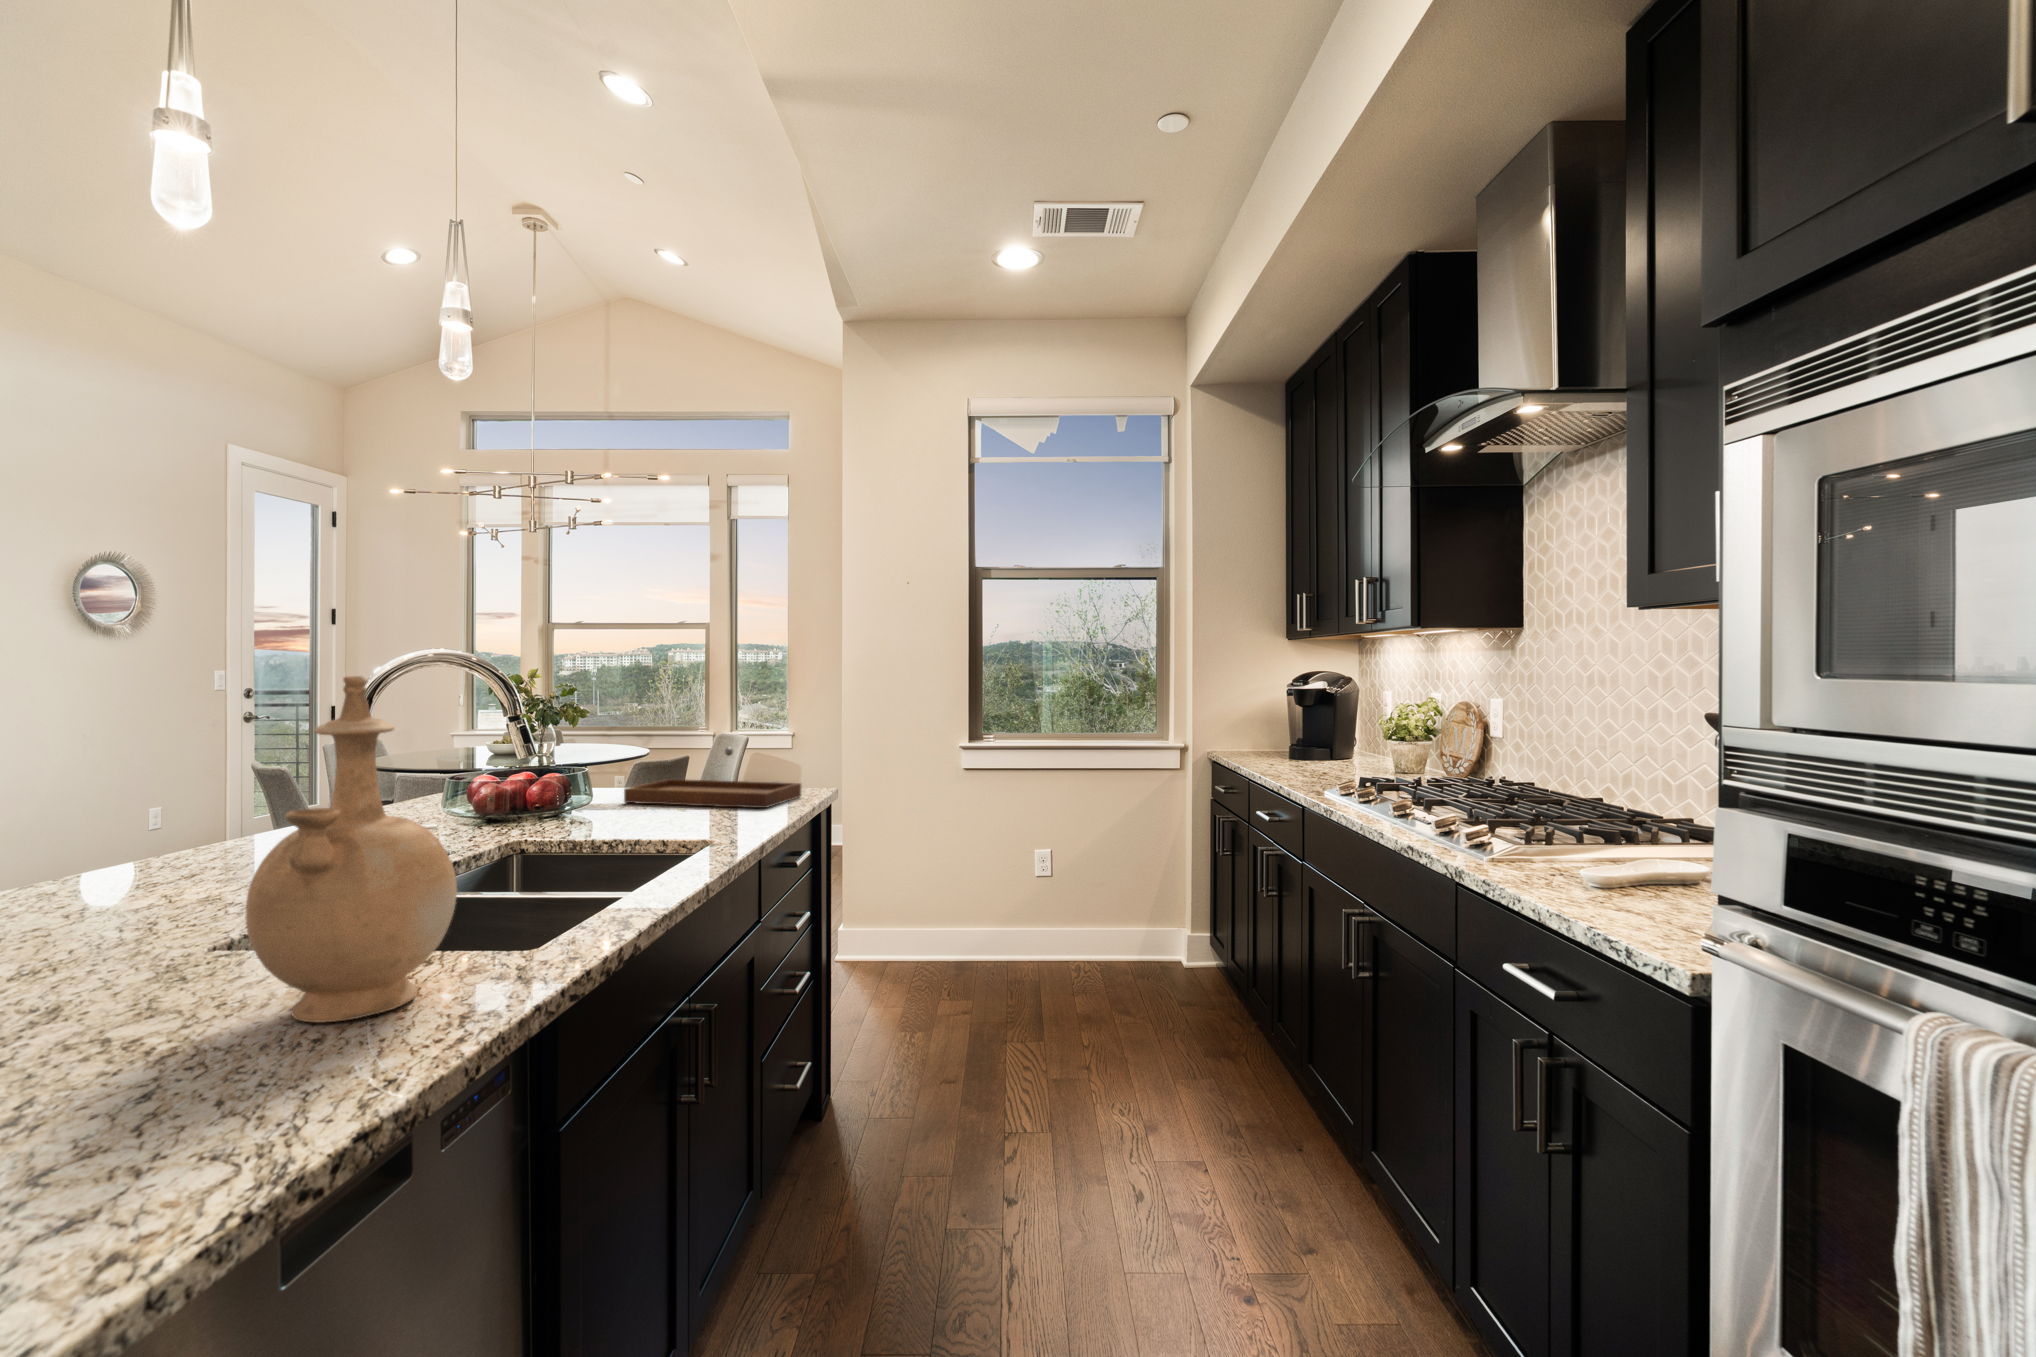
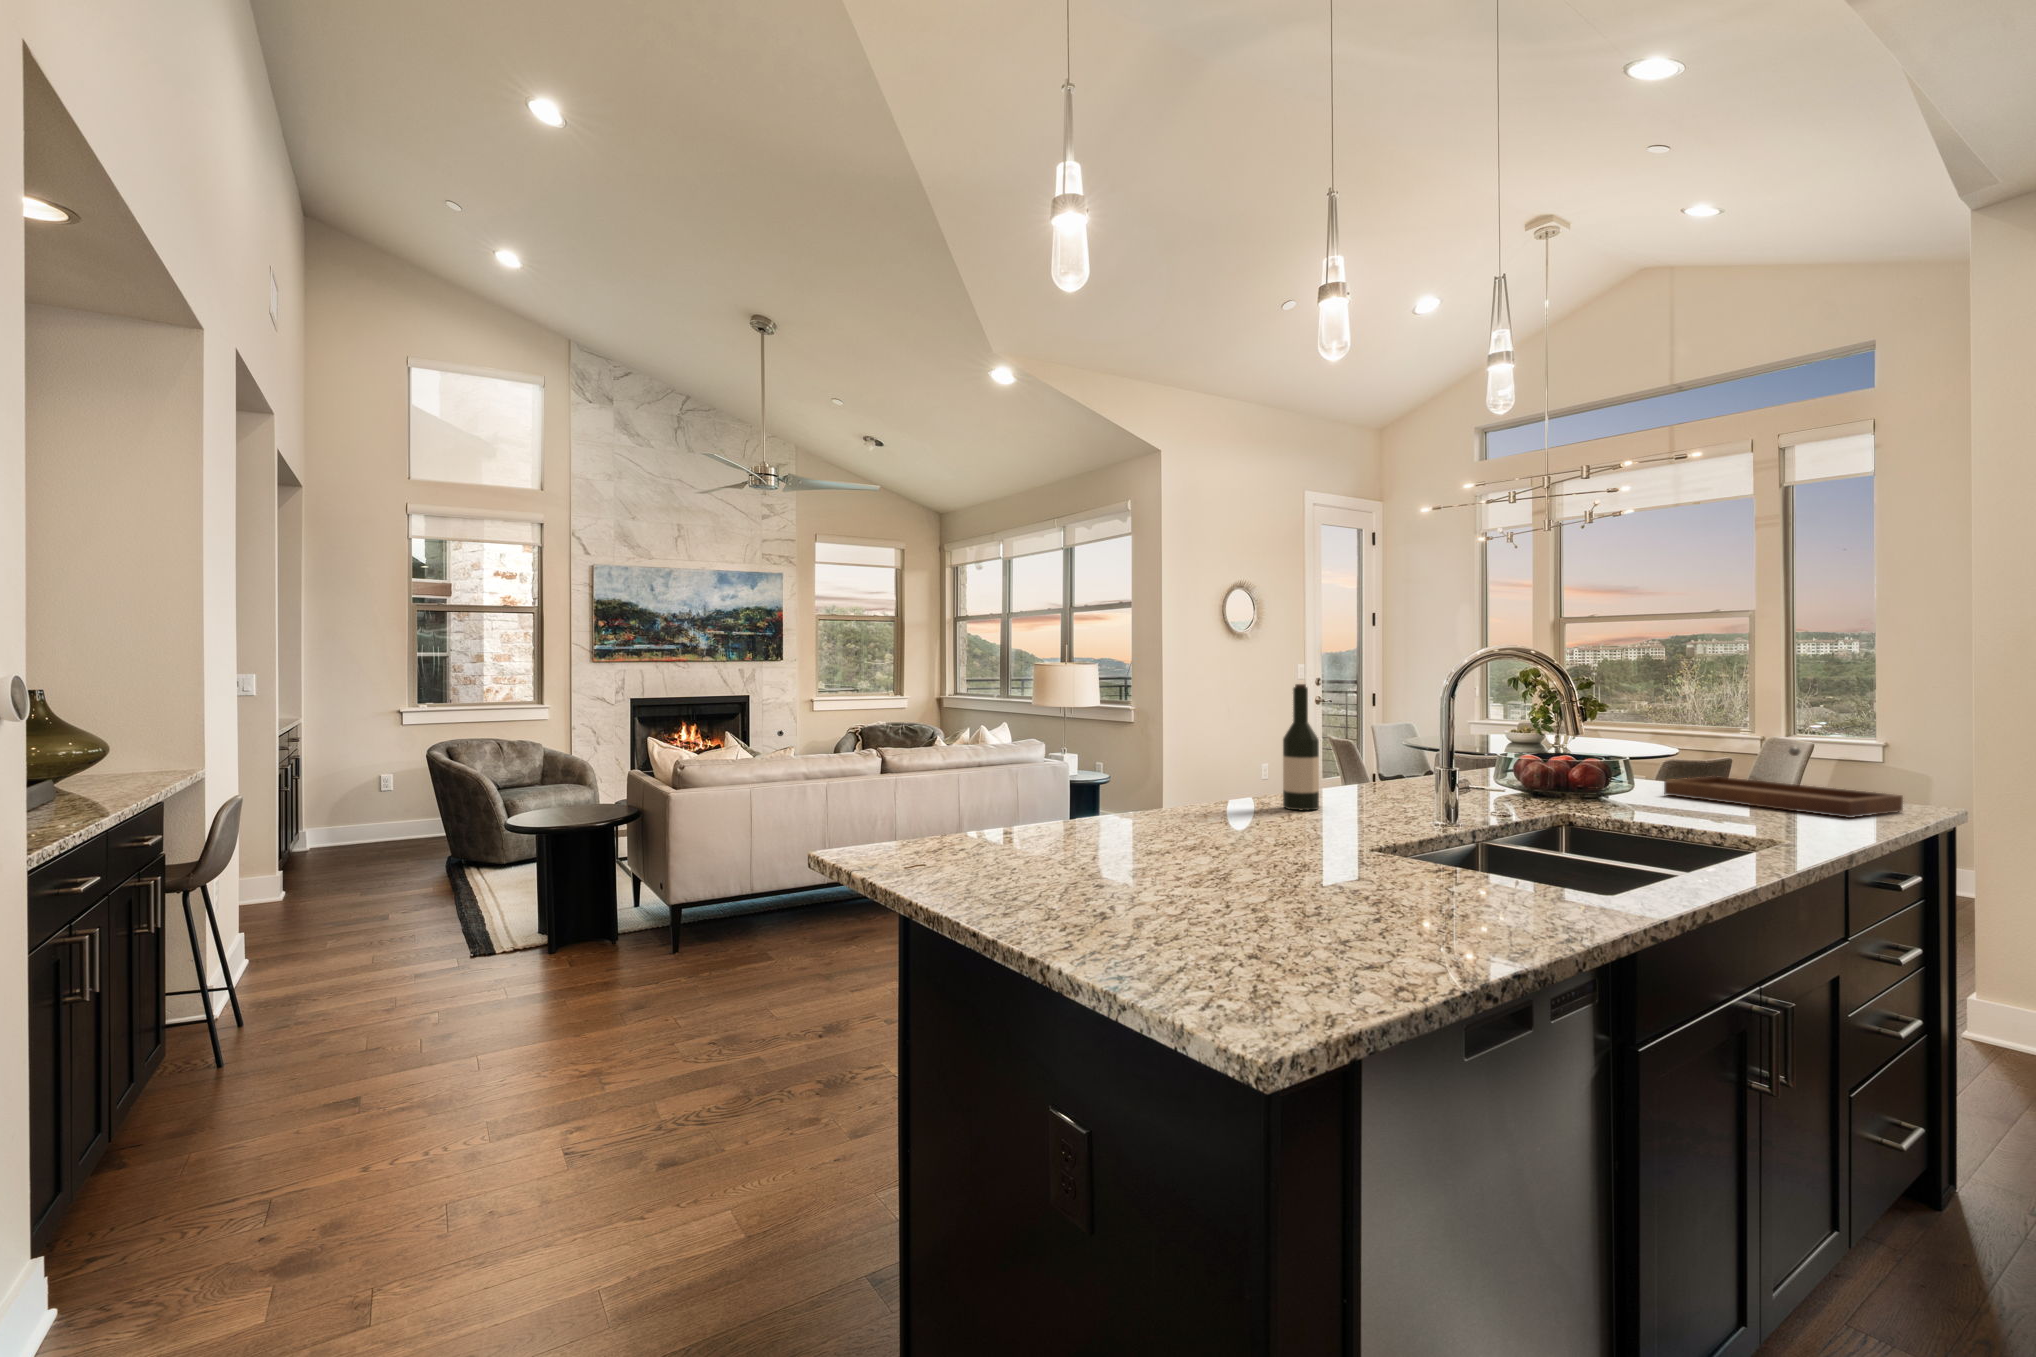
vase: present [246,676,457,1022] -> none [1417,663,1555,910]
wine bottle: none [82,701,154,895] -> present [1283,684,1319,810]

